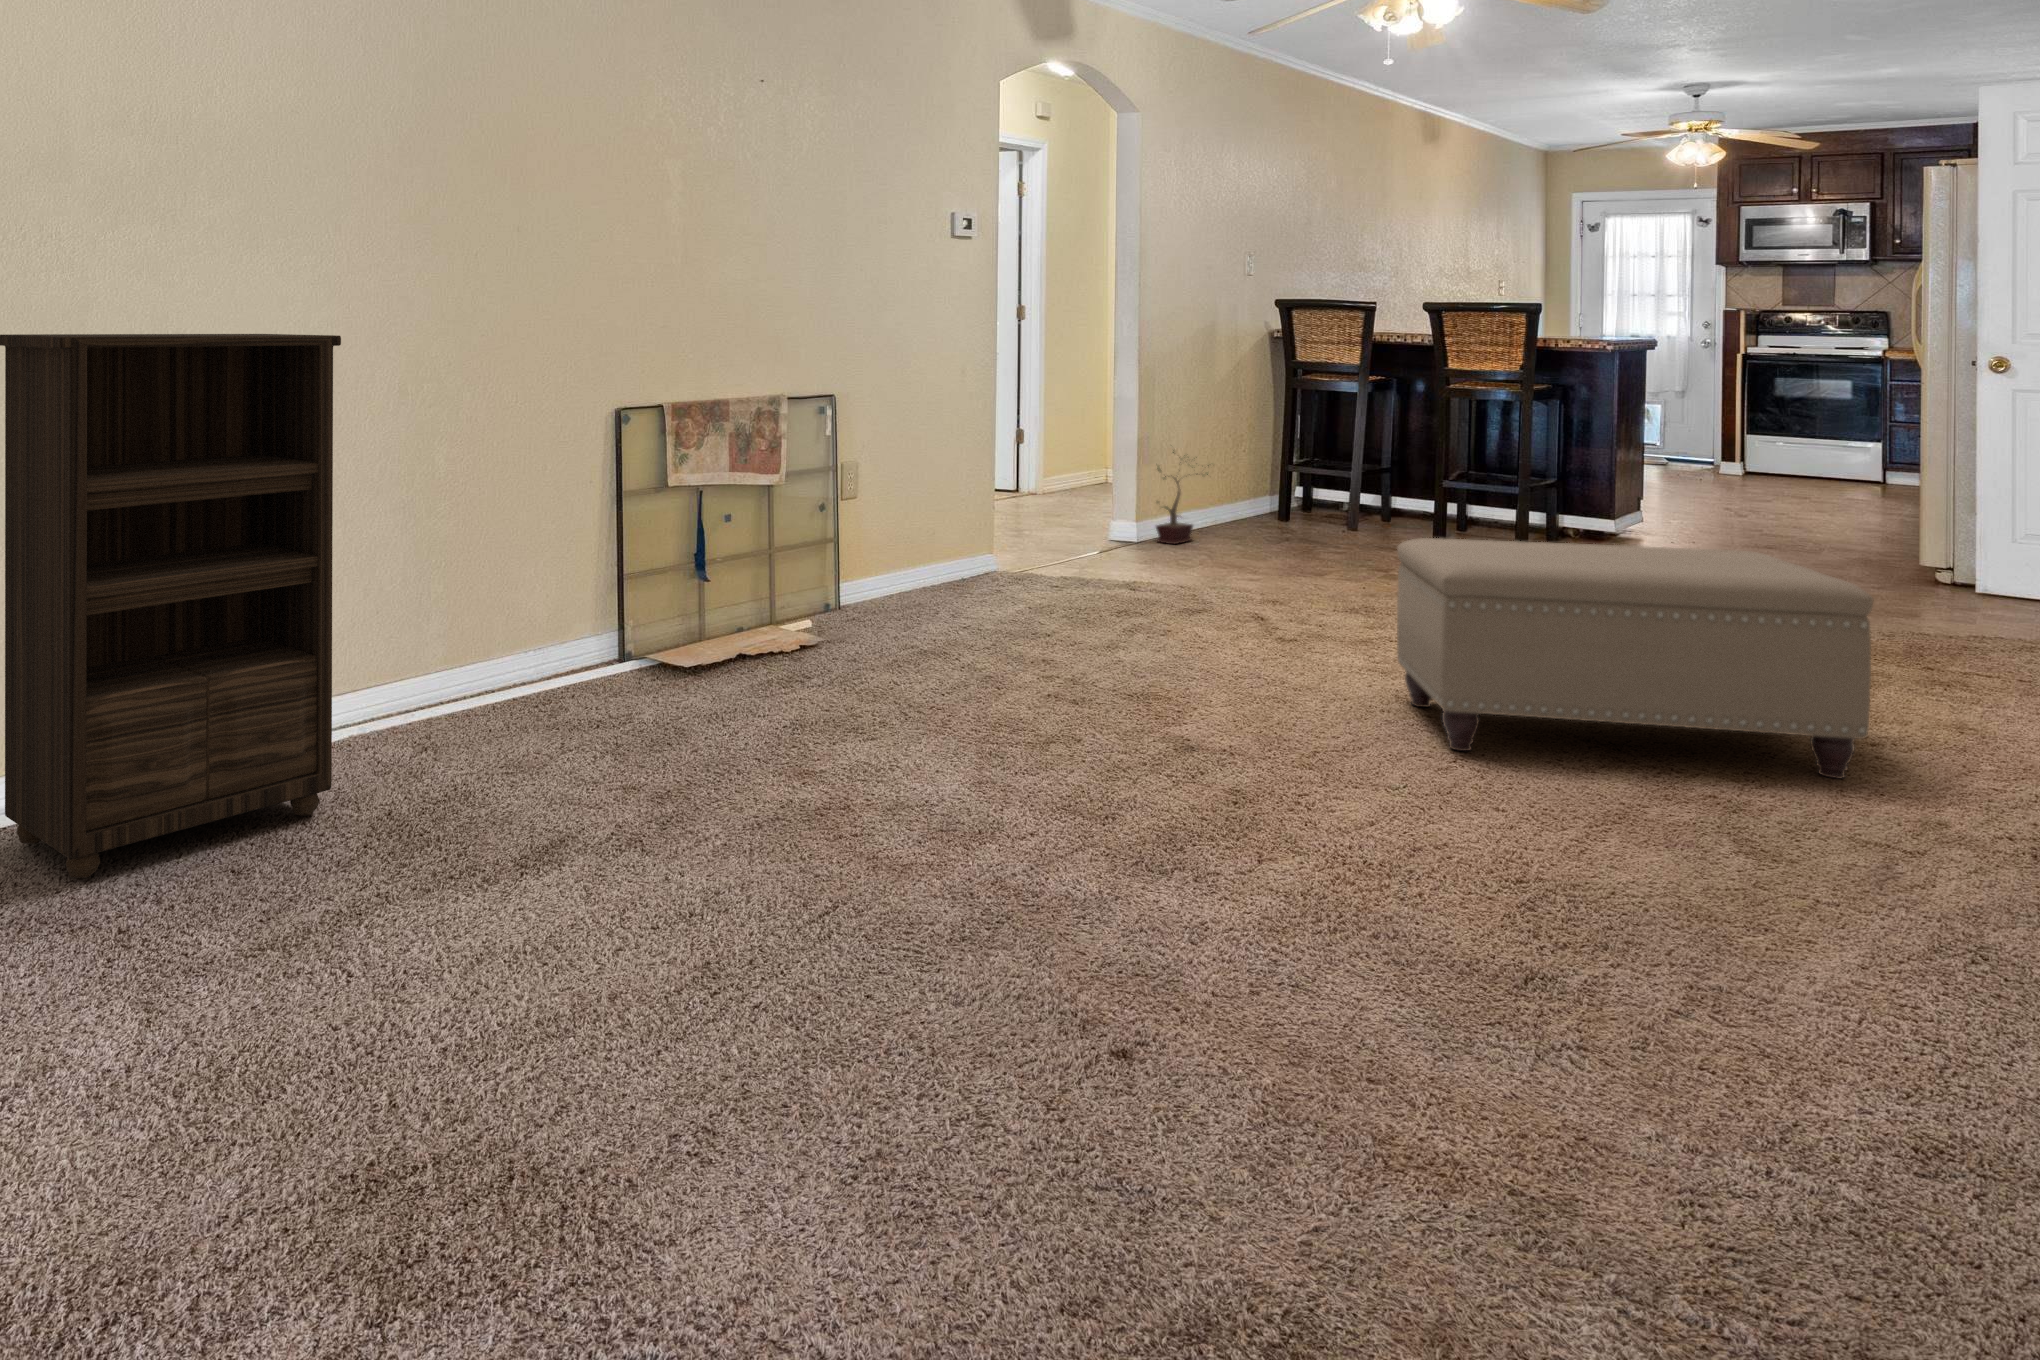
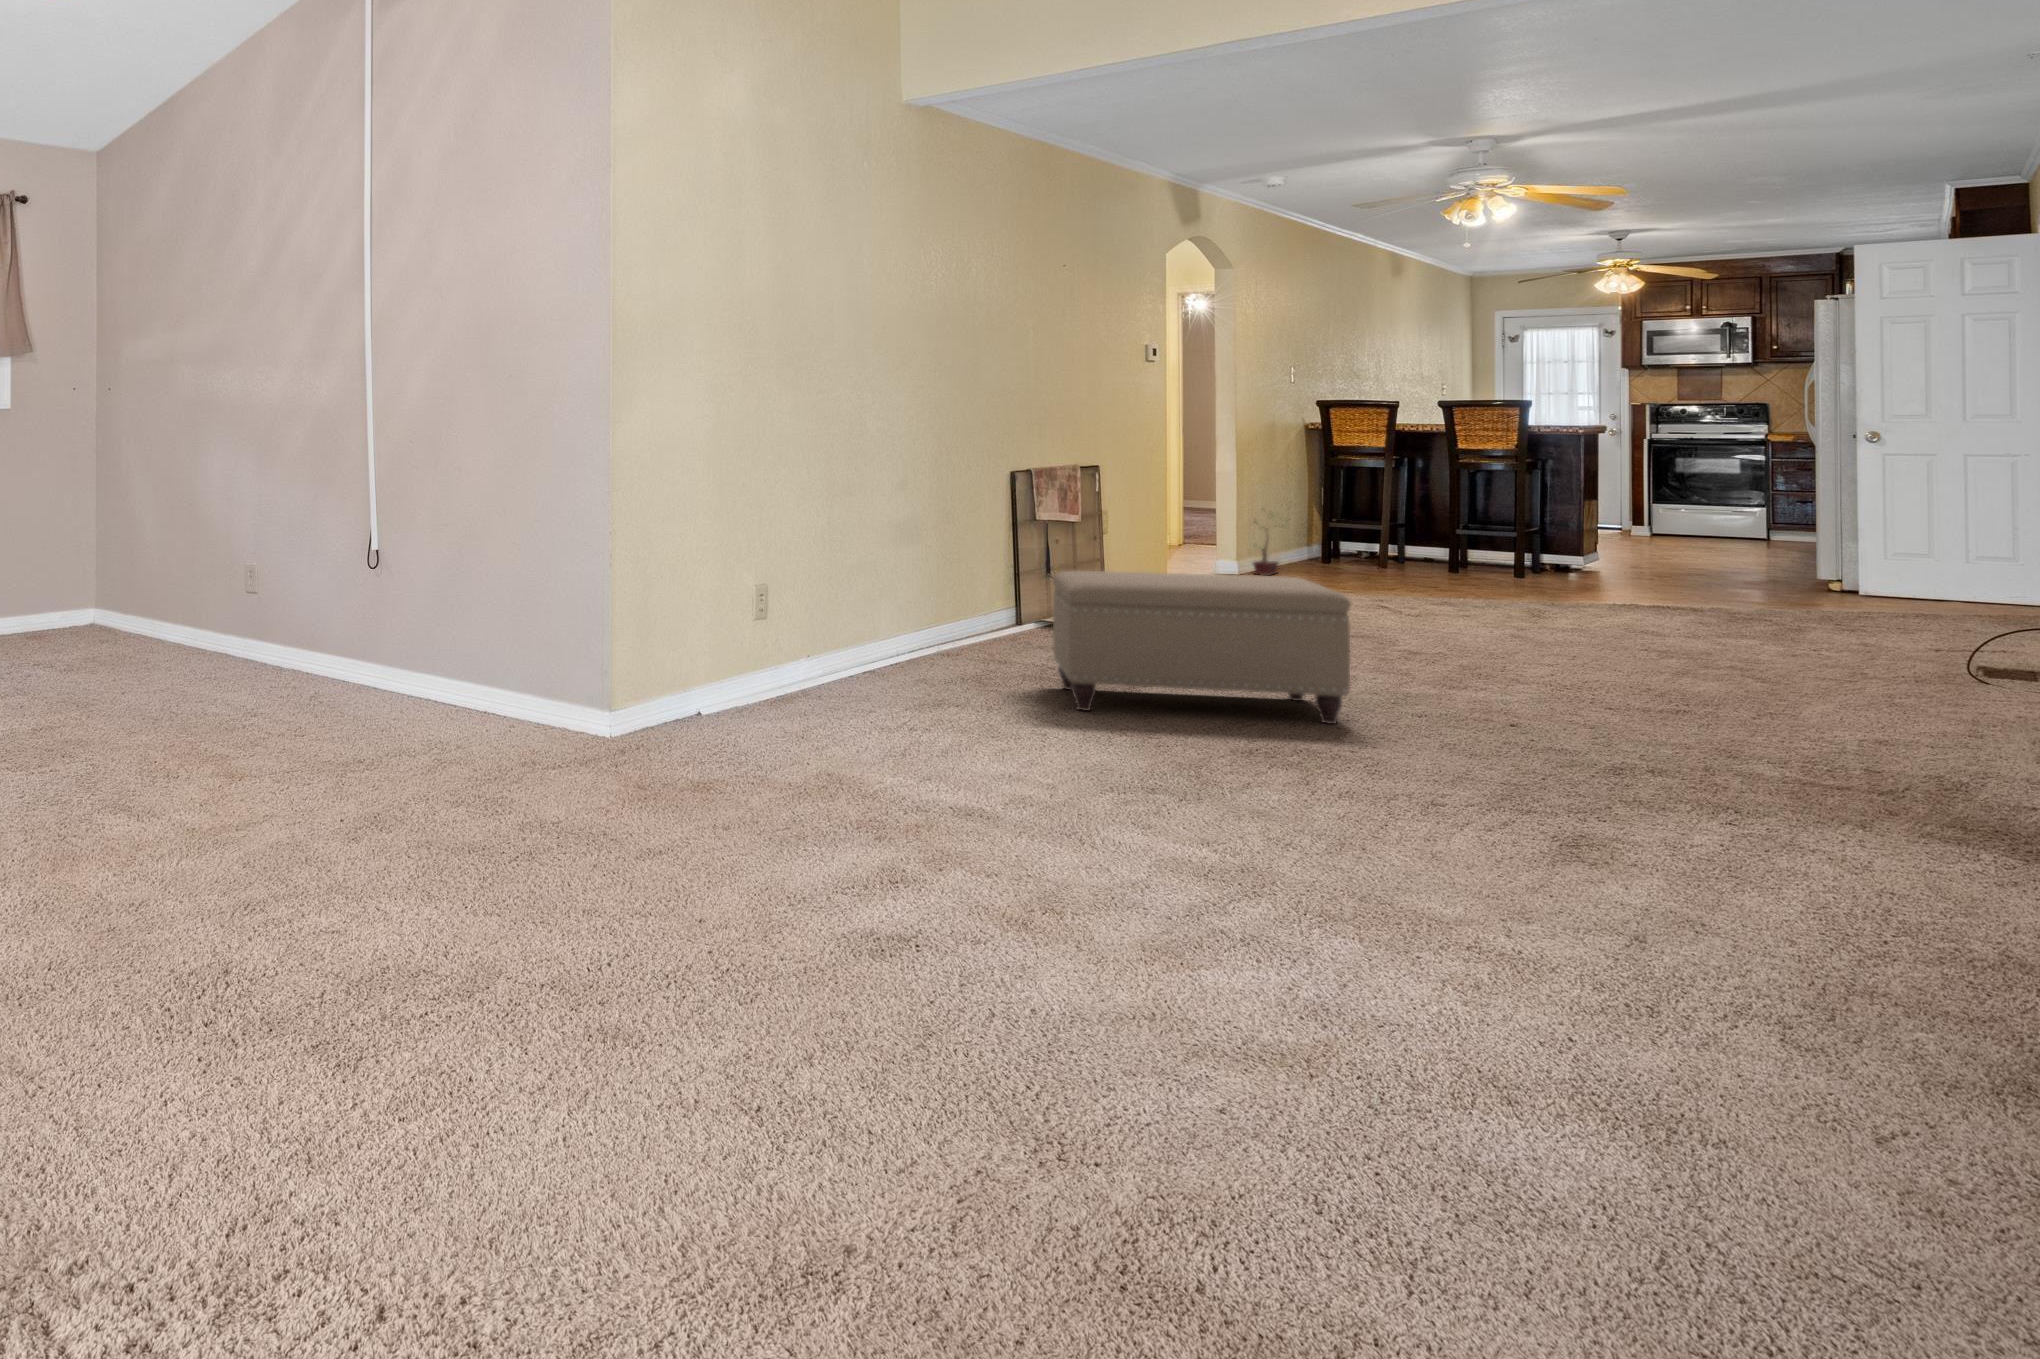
bookshelf: present [0,334,341,878] -> none [856,426,999,692]
ottoman: present [1397,538,1873,779] -> present [1053,571,1350,724]

